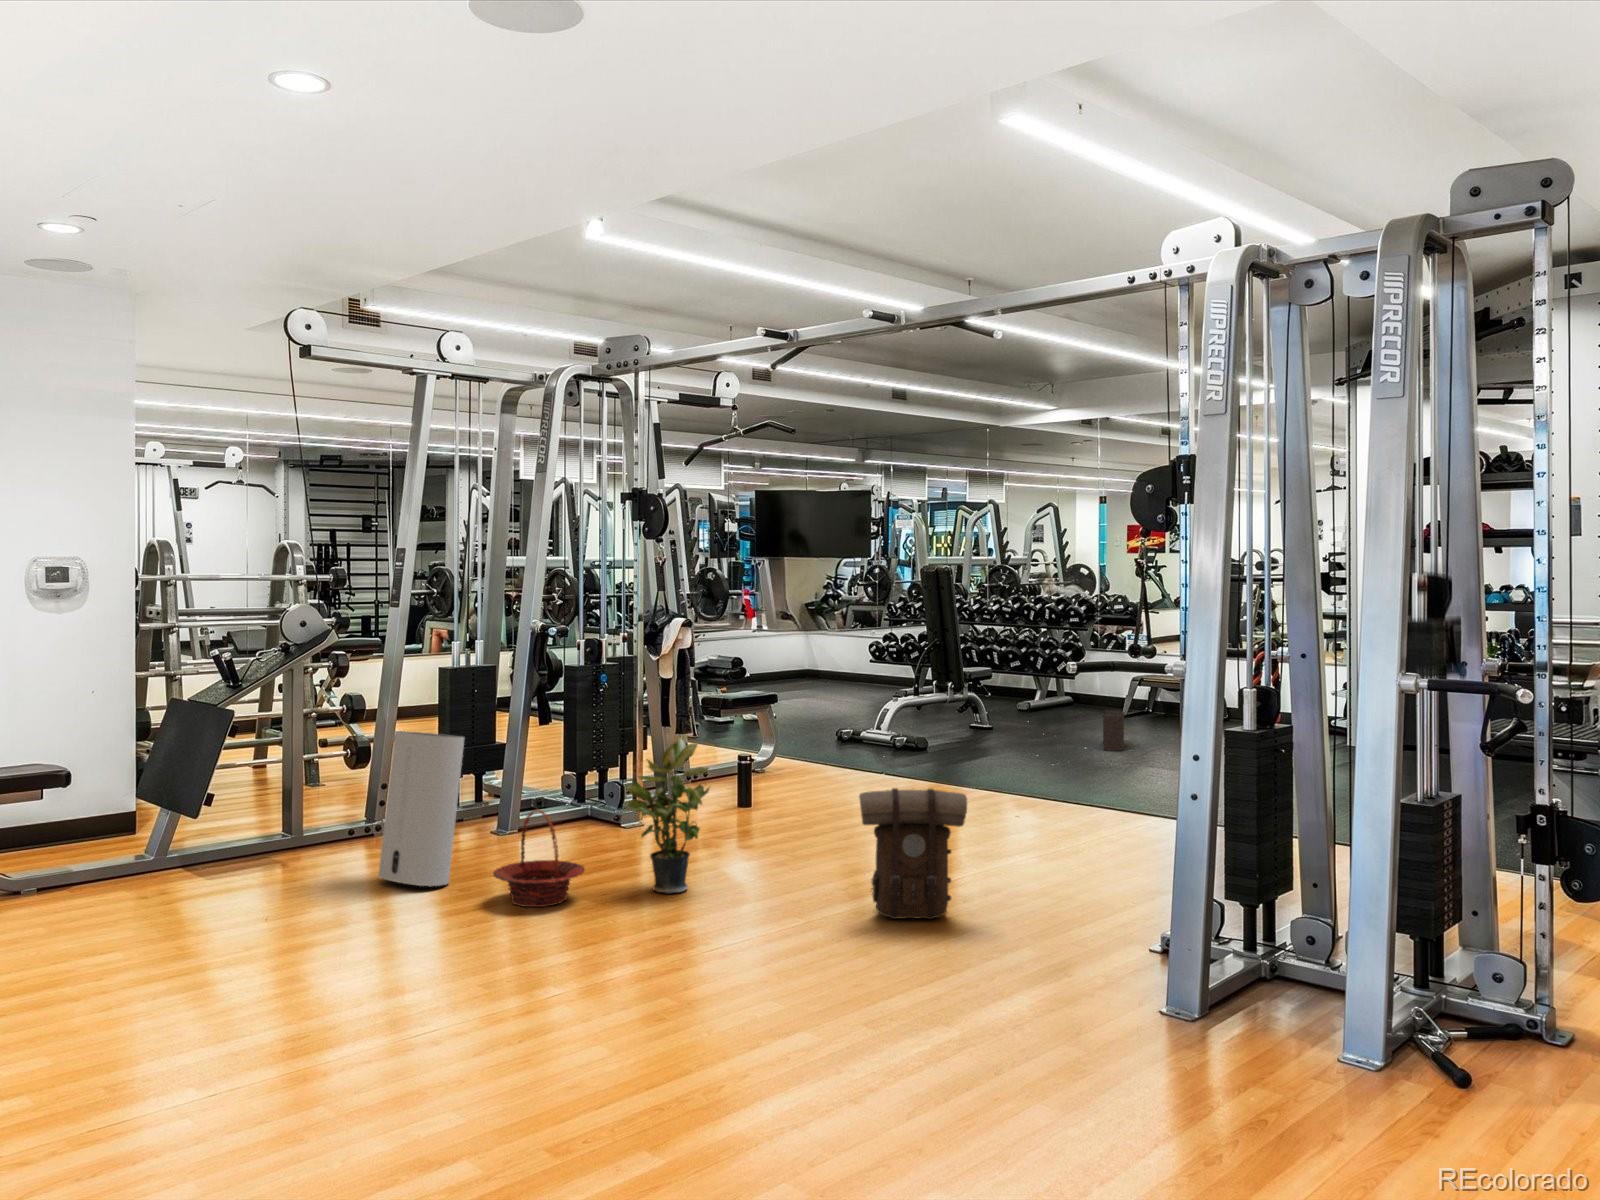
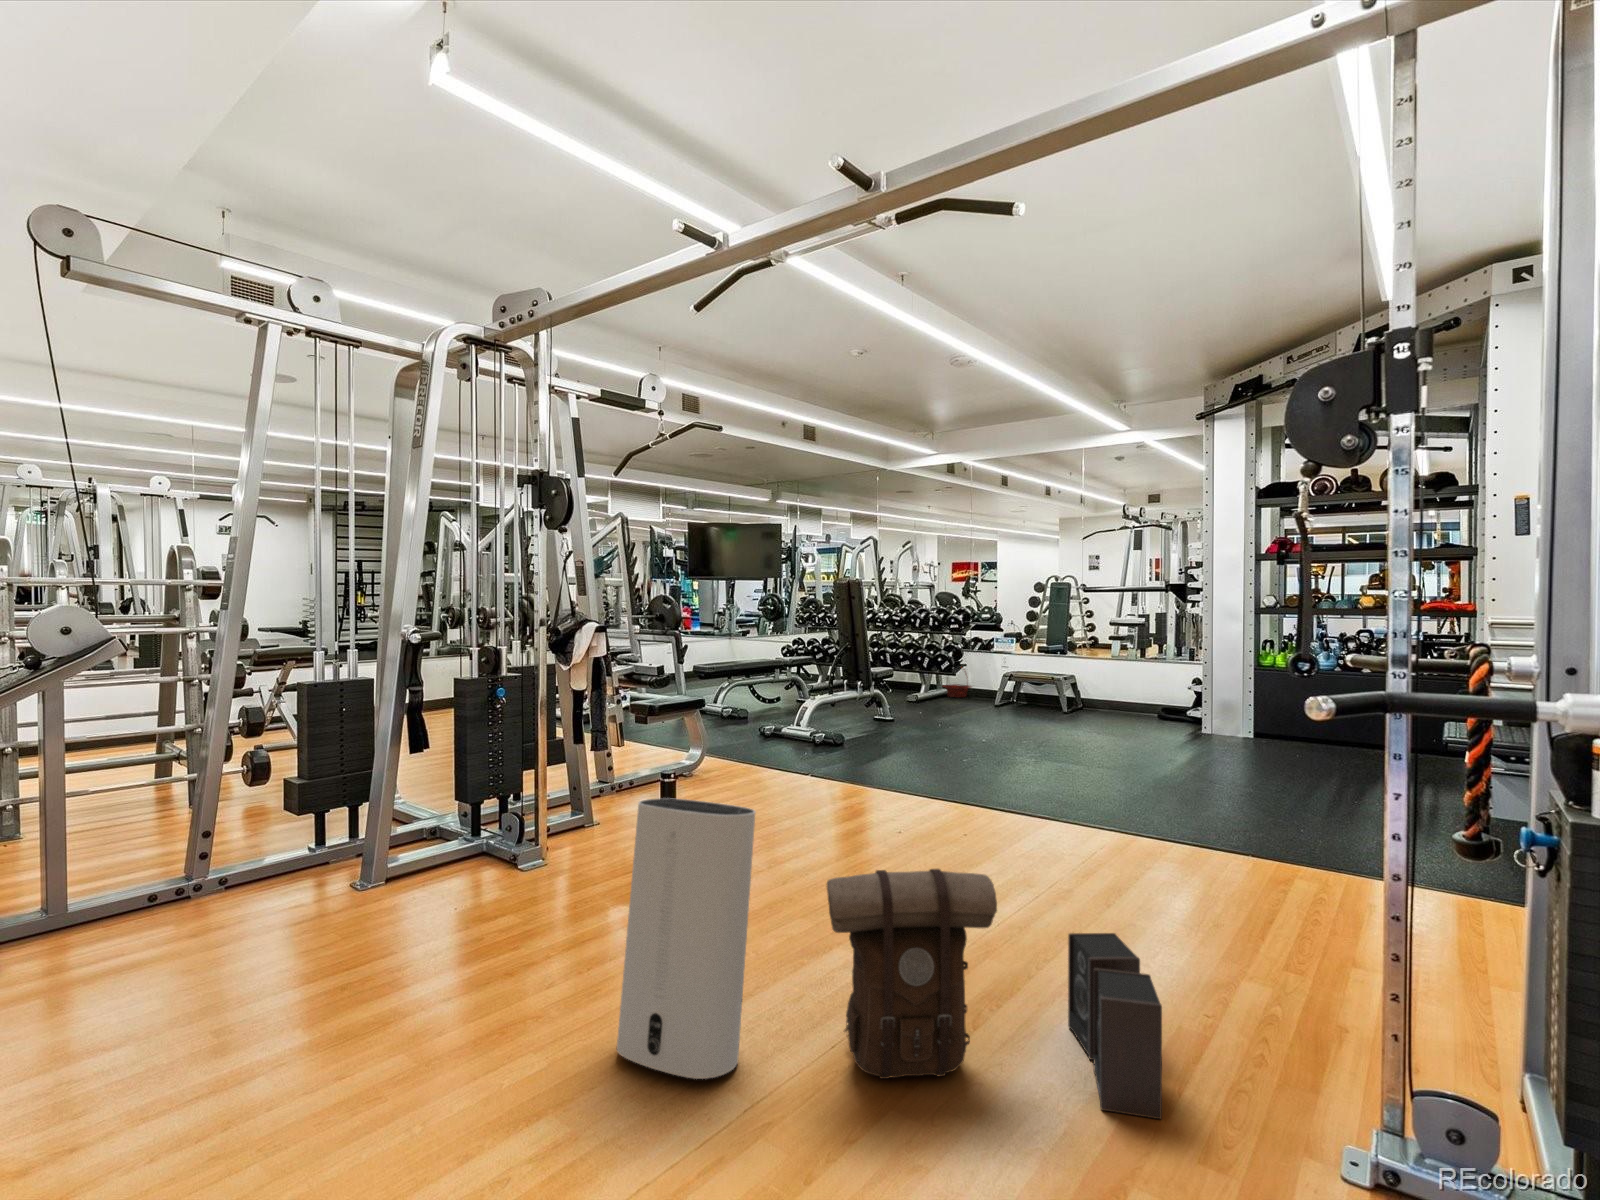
speaker: present [1103,710,1124,751] -> present [1068,933,1162,1119]
air purifier: present [378,731,465,887] -> present [617,798,755,1079]
potted plant: present [626,738,709,894] -> none [474,783,605,1021]
basket: present [493,809,585,907] -> present [943,667,971,697]

